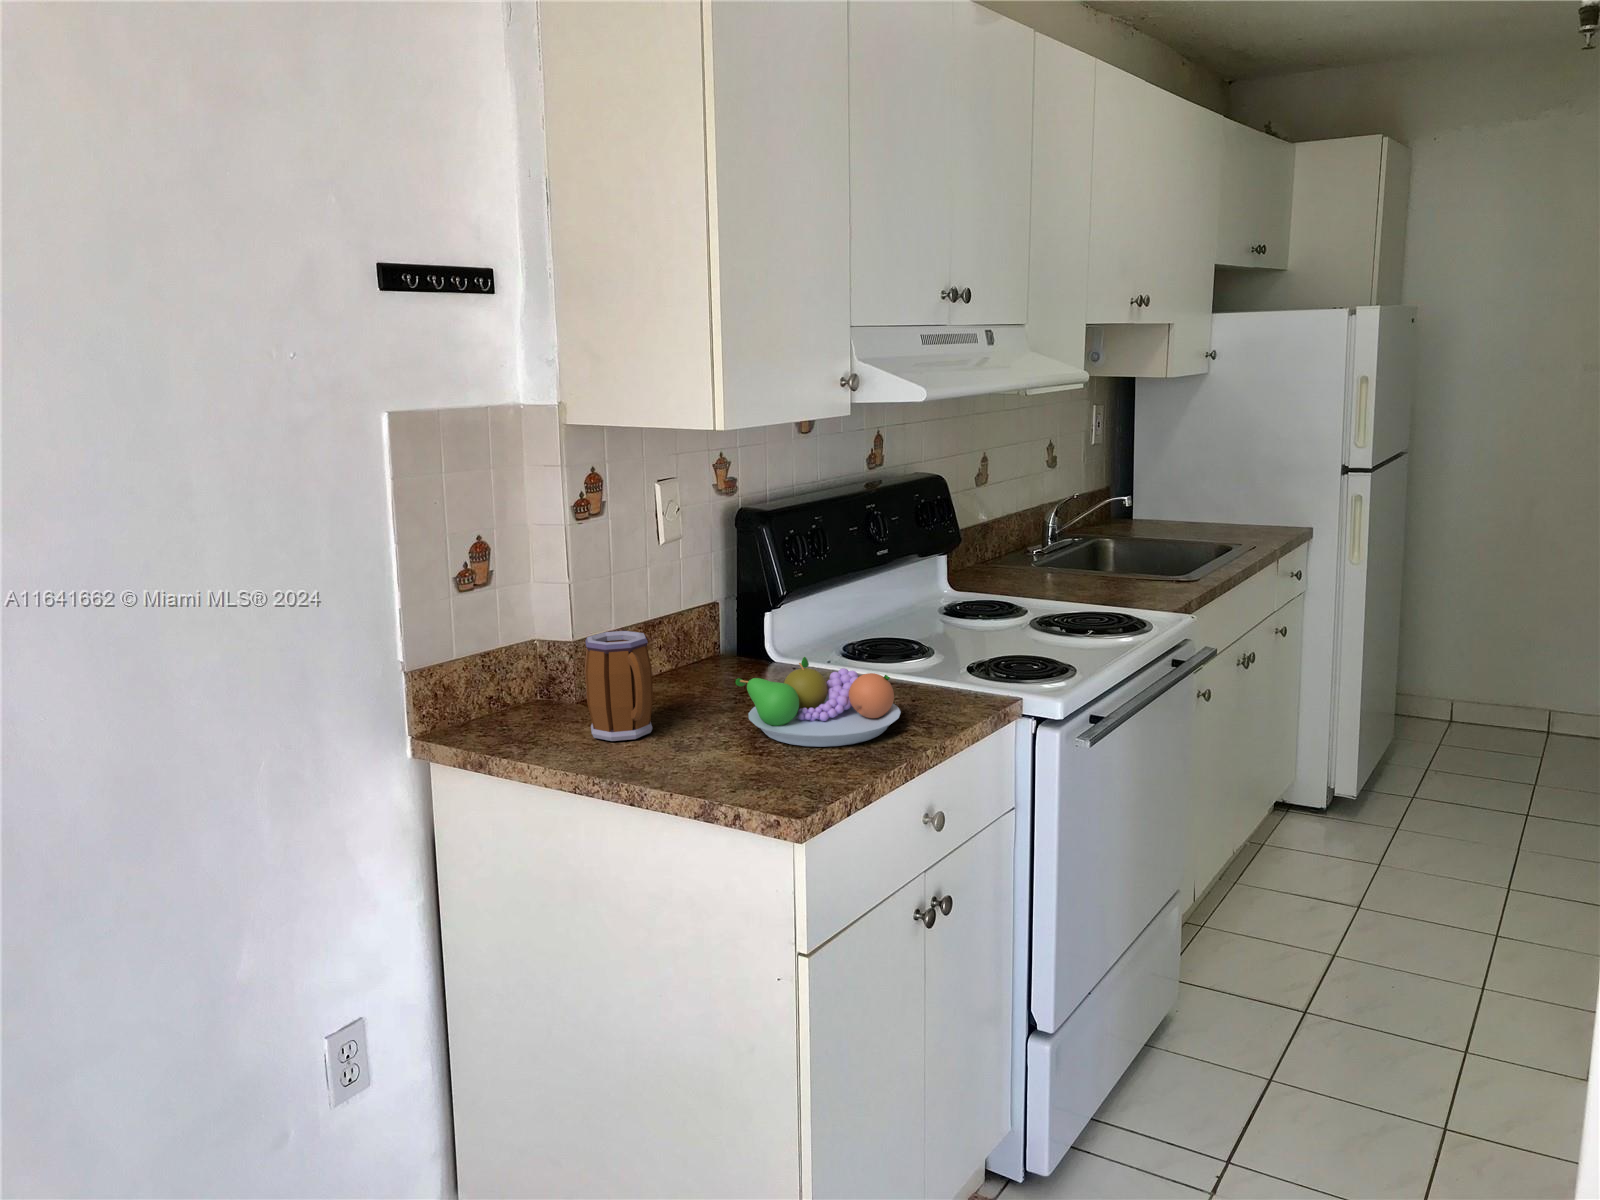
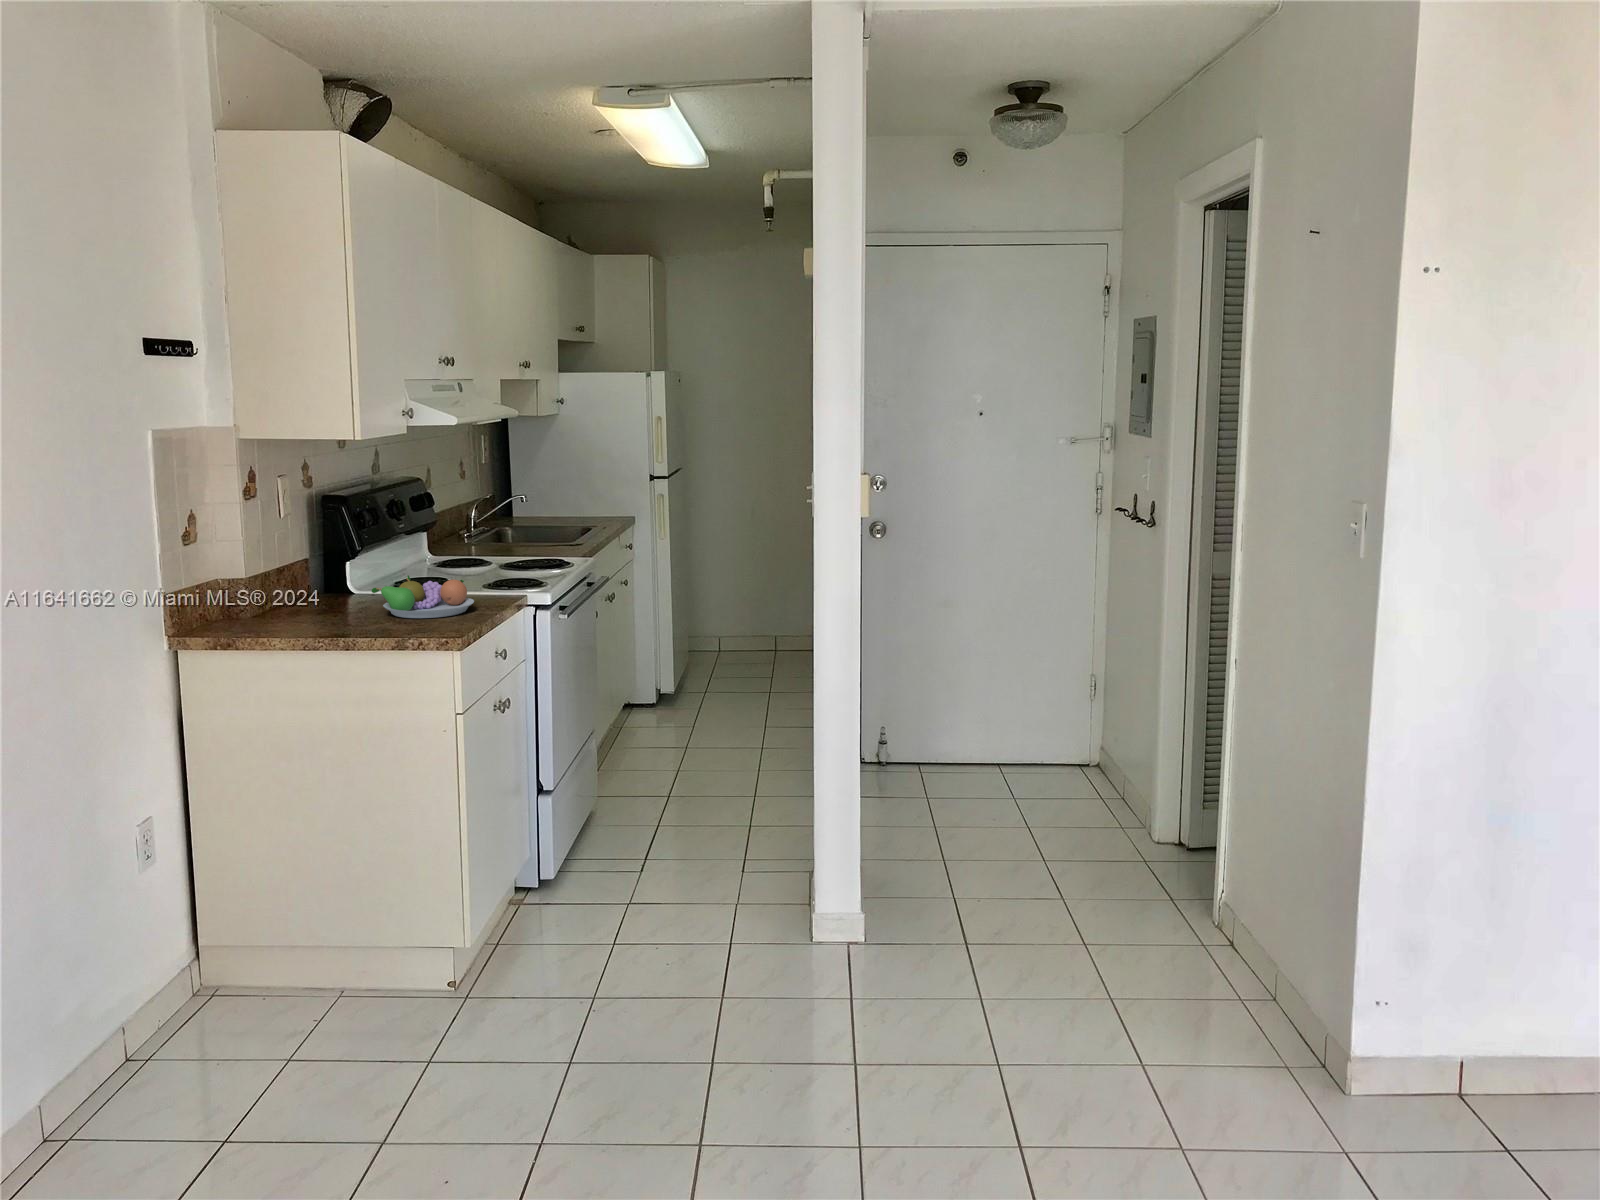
mug: present [585,631,653,741] -> none [280,563,329,627]

